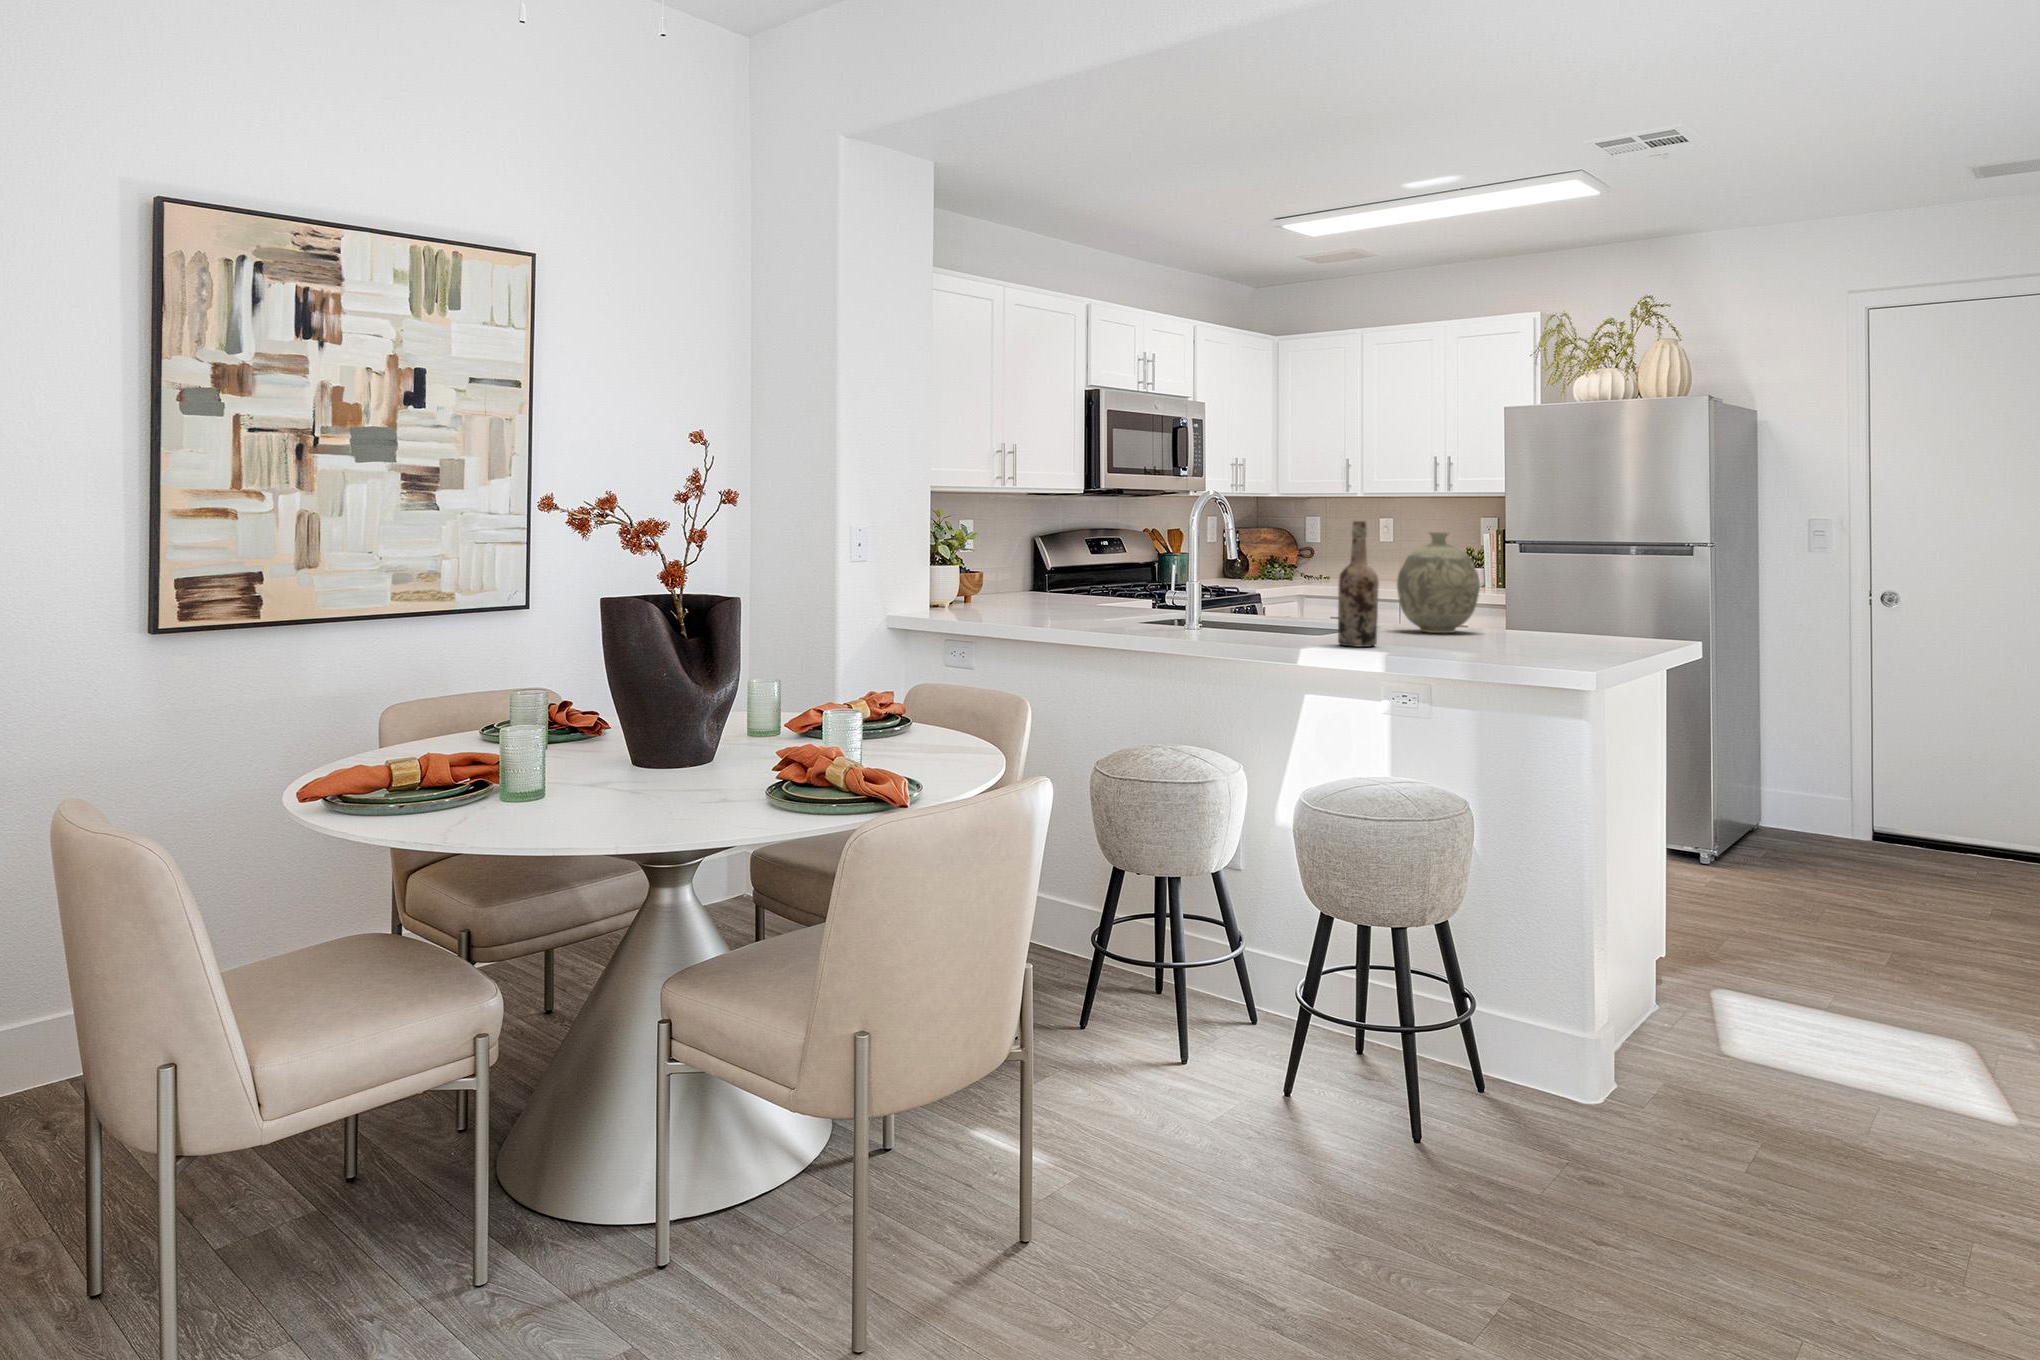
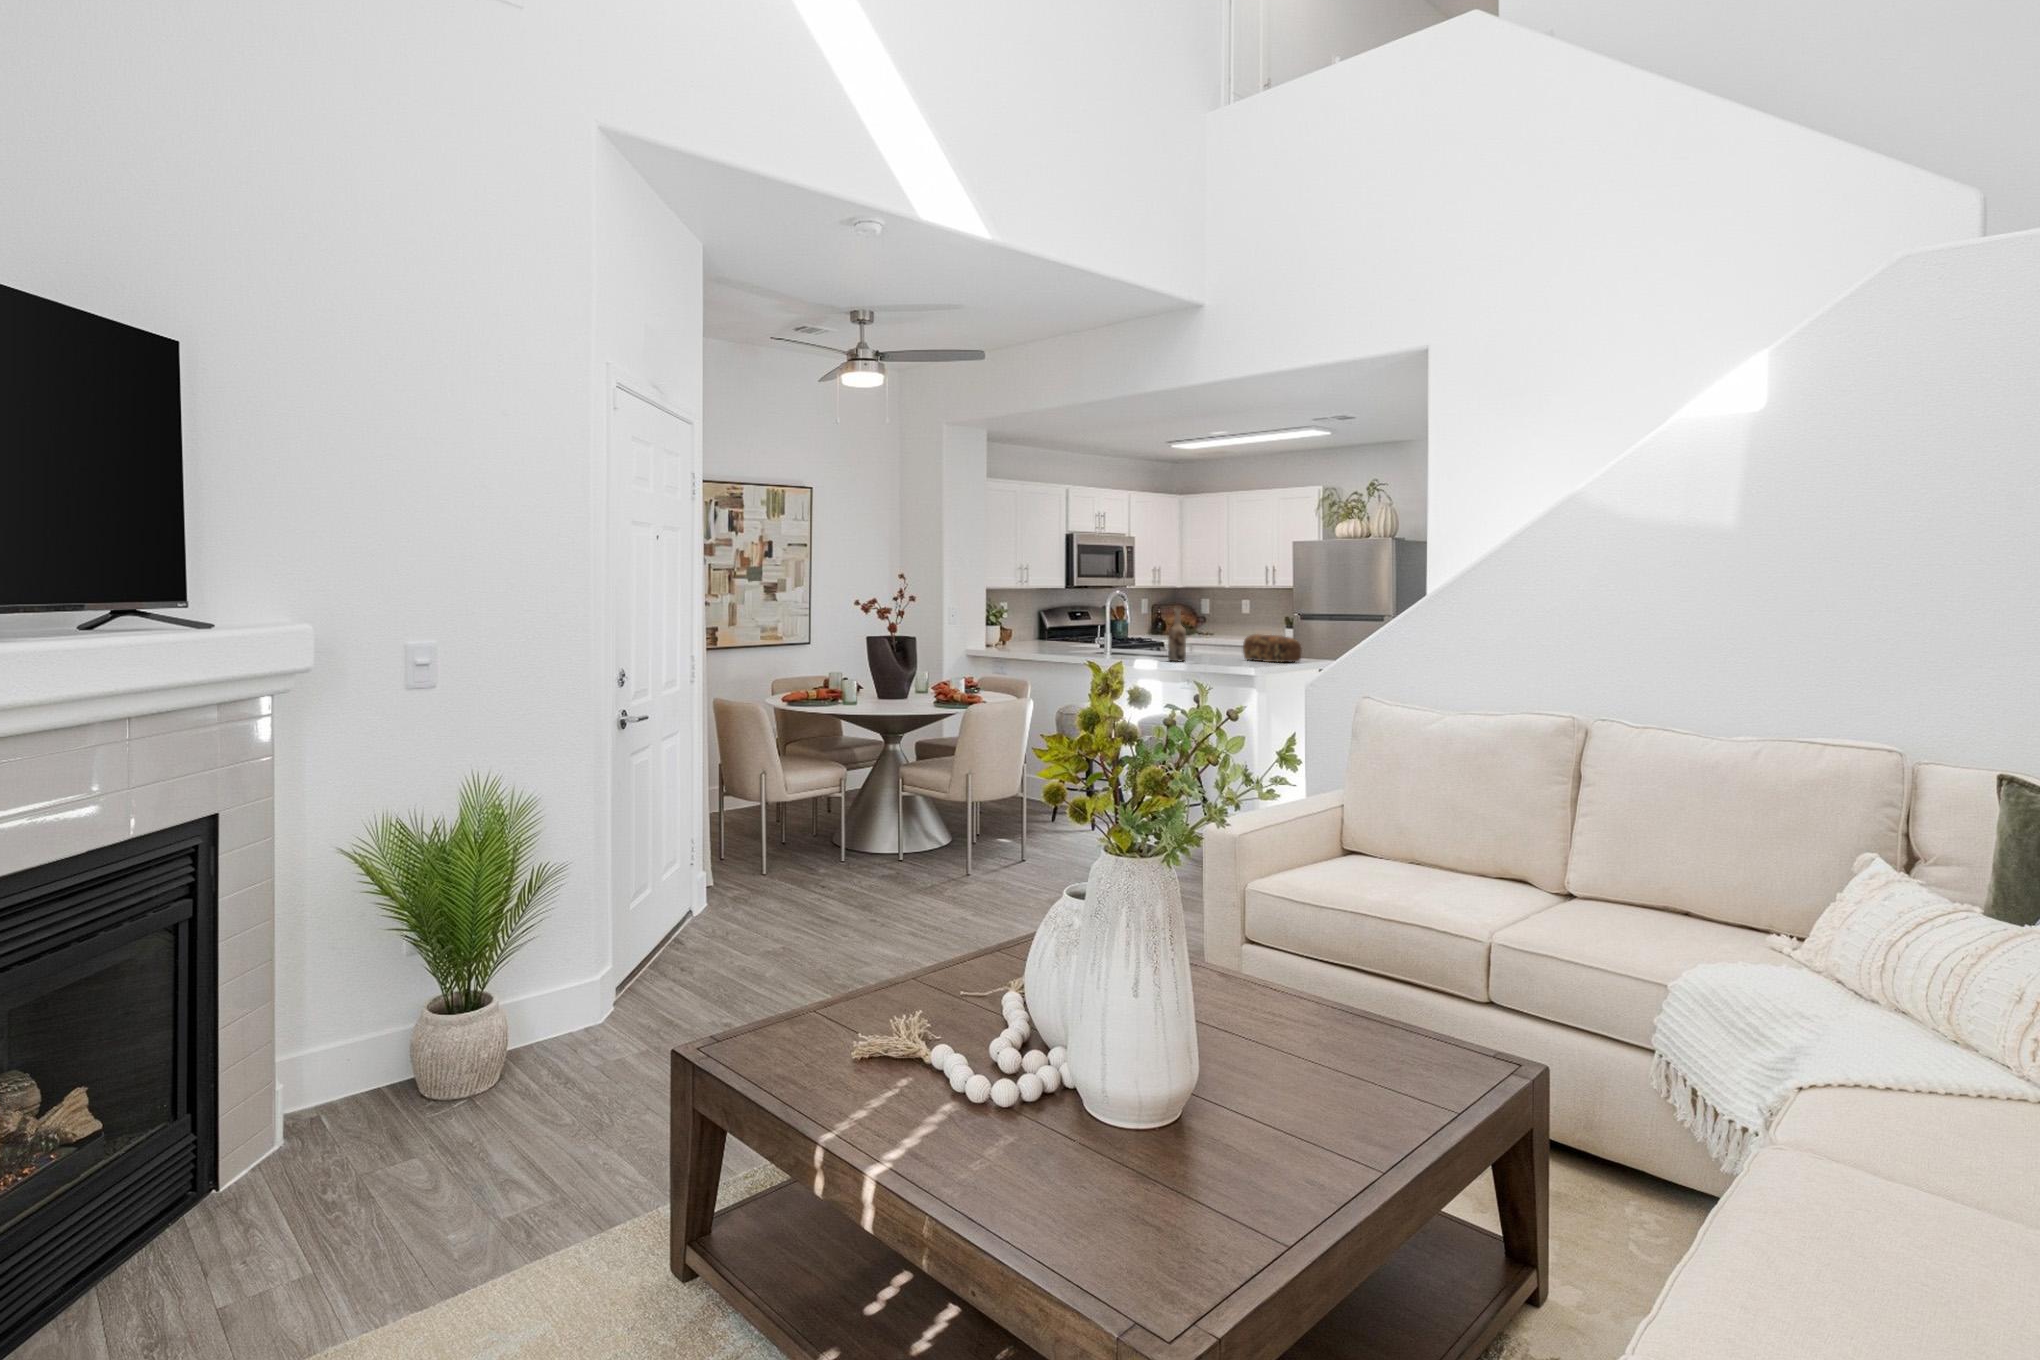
decorative vase: present [1397,532,1480,633] -> none [1208,610,1248,658]
bread loaf: none [1484,583,1614,646] -> present [1243,634,1301,662]

